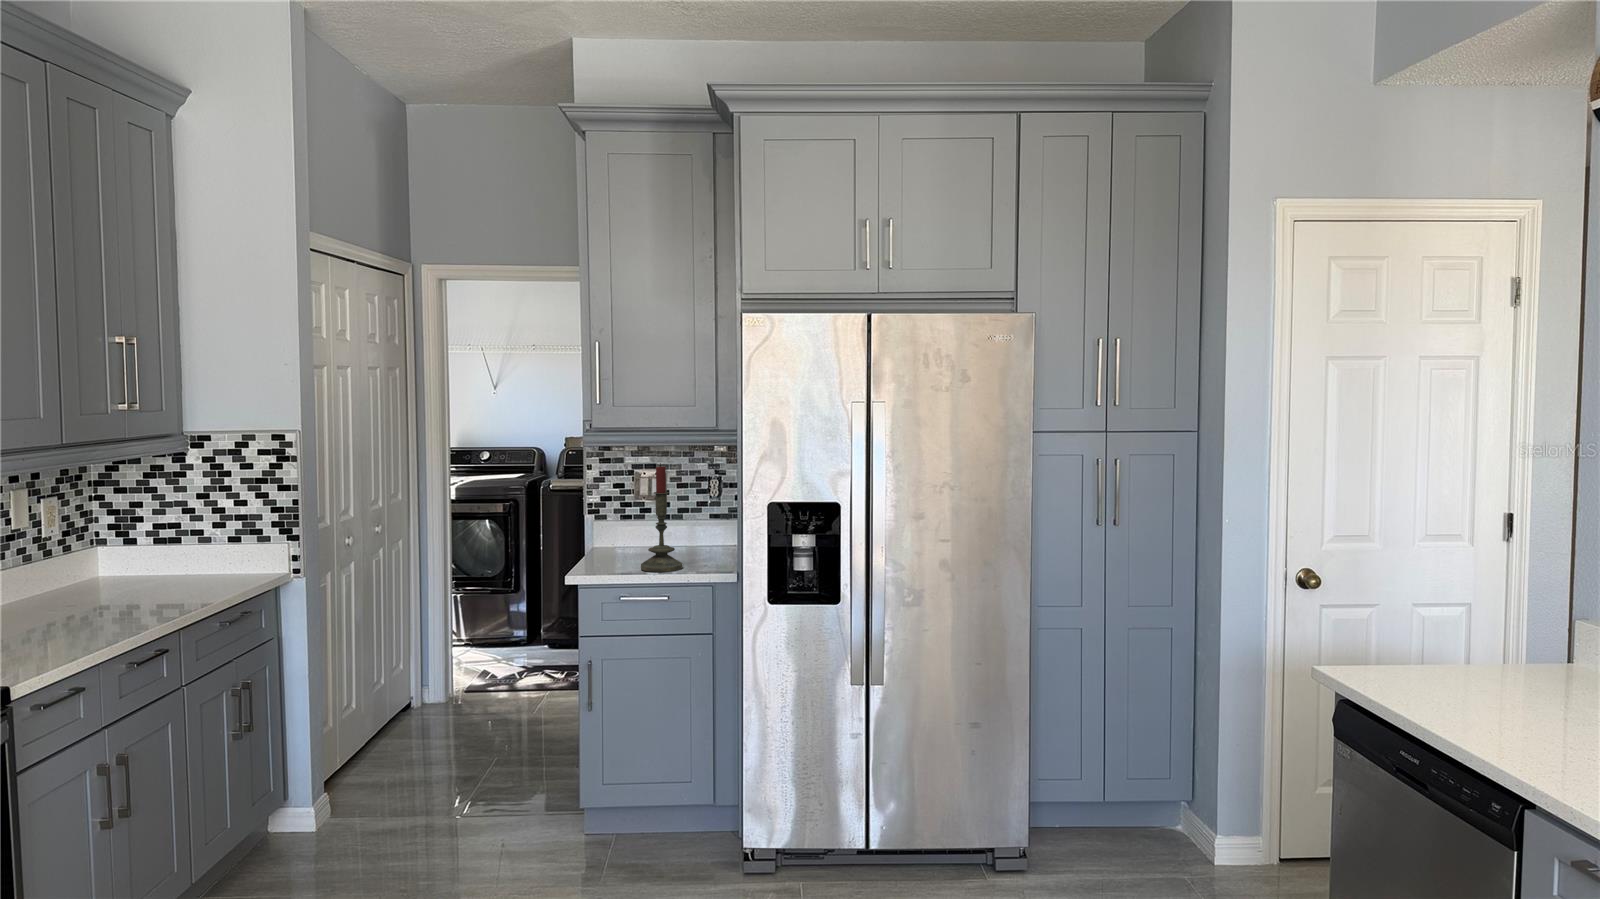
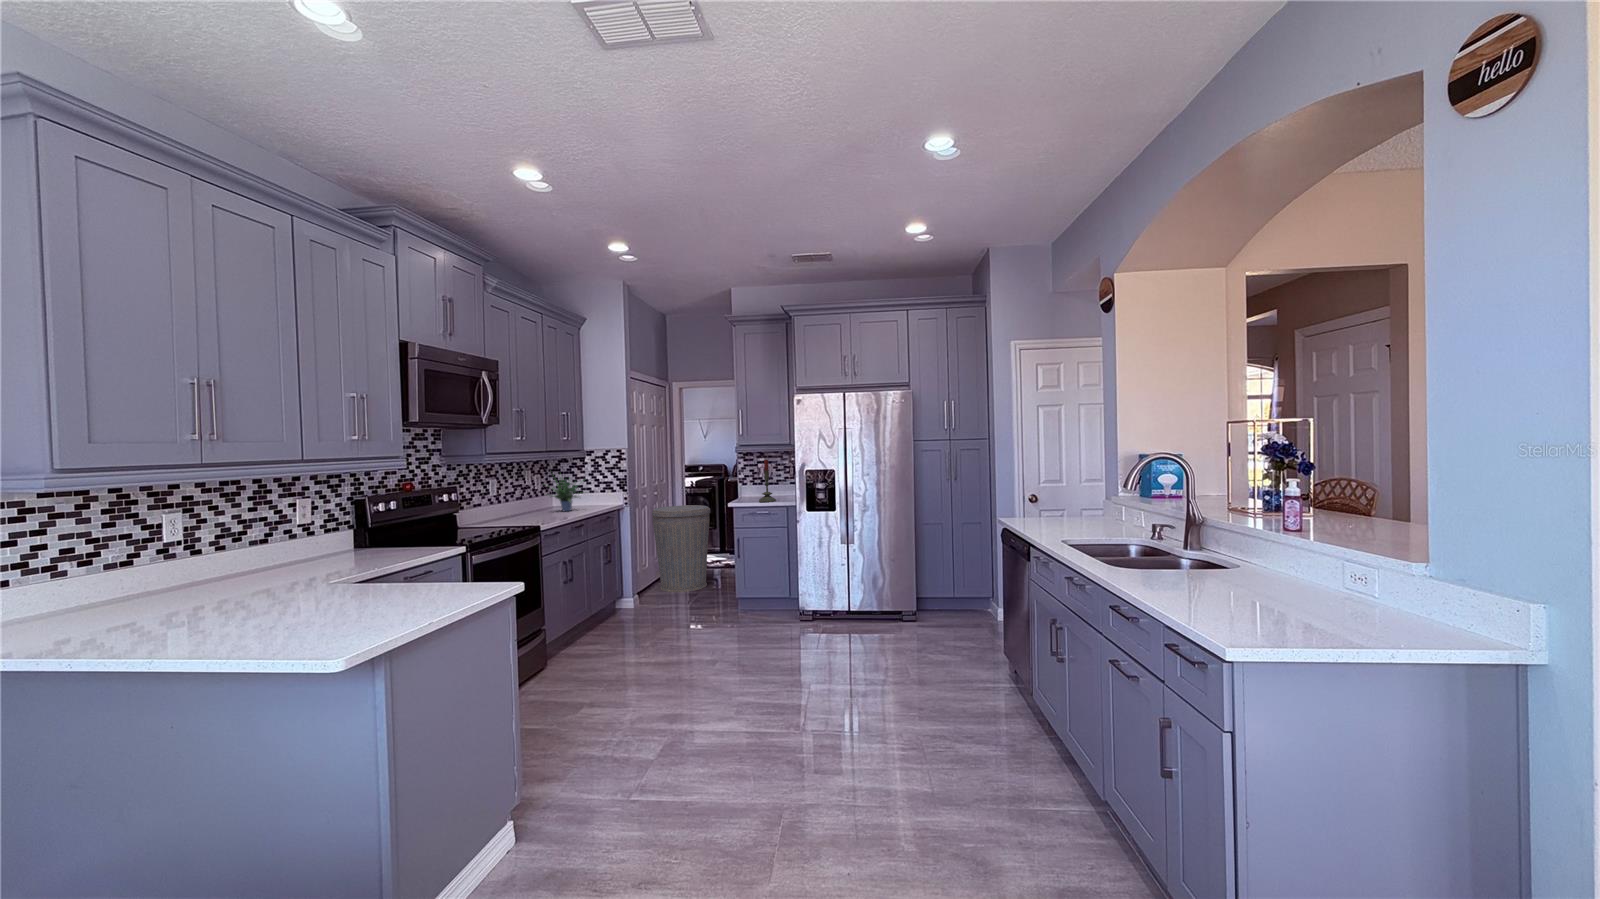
potted plant: none [55,488,191,601] -> present [550,480,583,511]
trash can: none [366,557,513,771] -> present [652,505,710,592]

